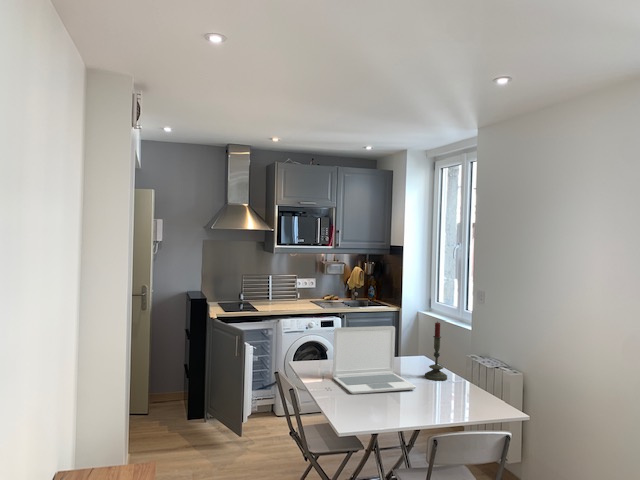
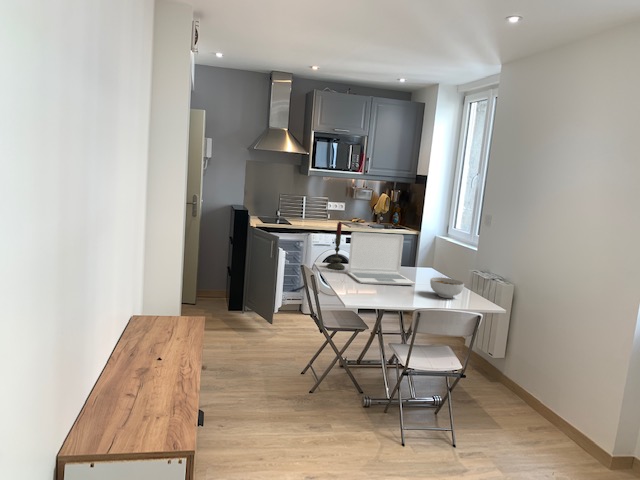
candle: present [425,322,447,381] -> present [327,223,345,270]
bowl: none [437,379,479,407] -> present [430,277,464,298]

